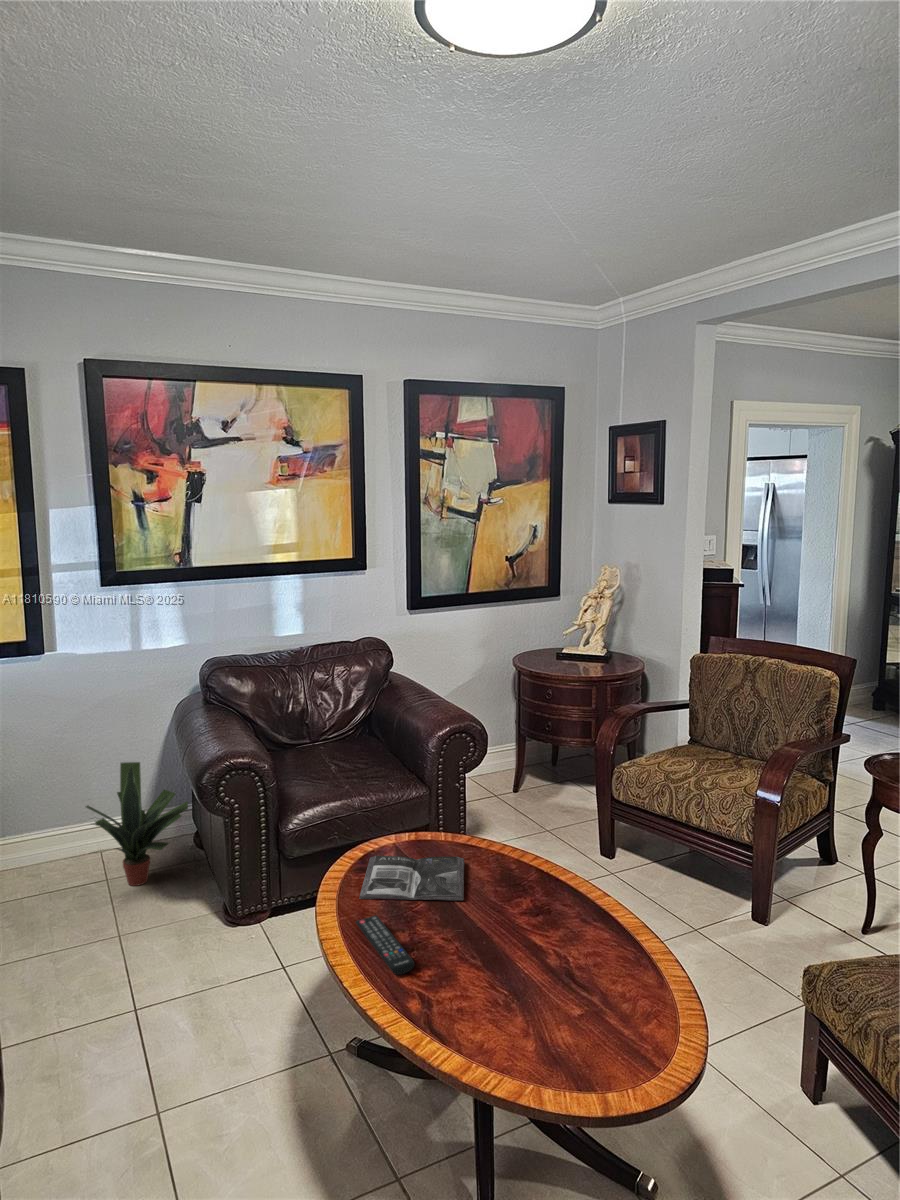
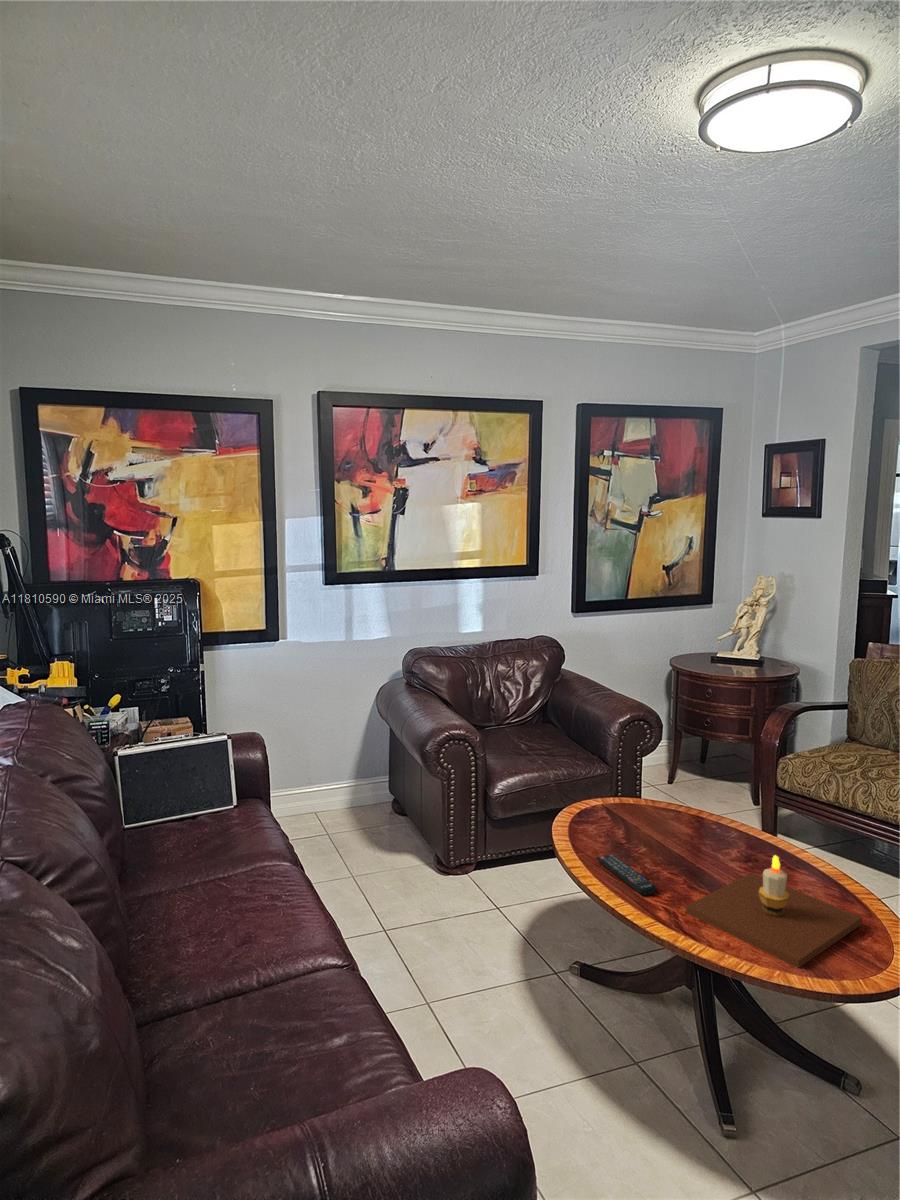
potted plant: present [86,762,188,886] -> none [312,738,396,844]
magazine: present [359,856,464,900] -> none [588,813,679,849]
candle: none [442,923,652,1080] -> present [686,855,862,968]

